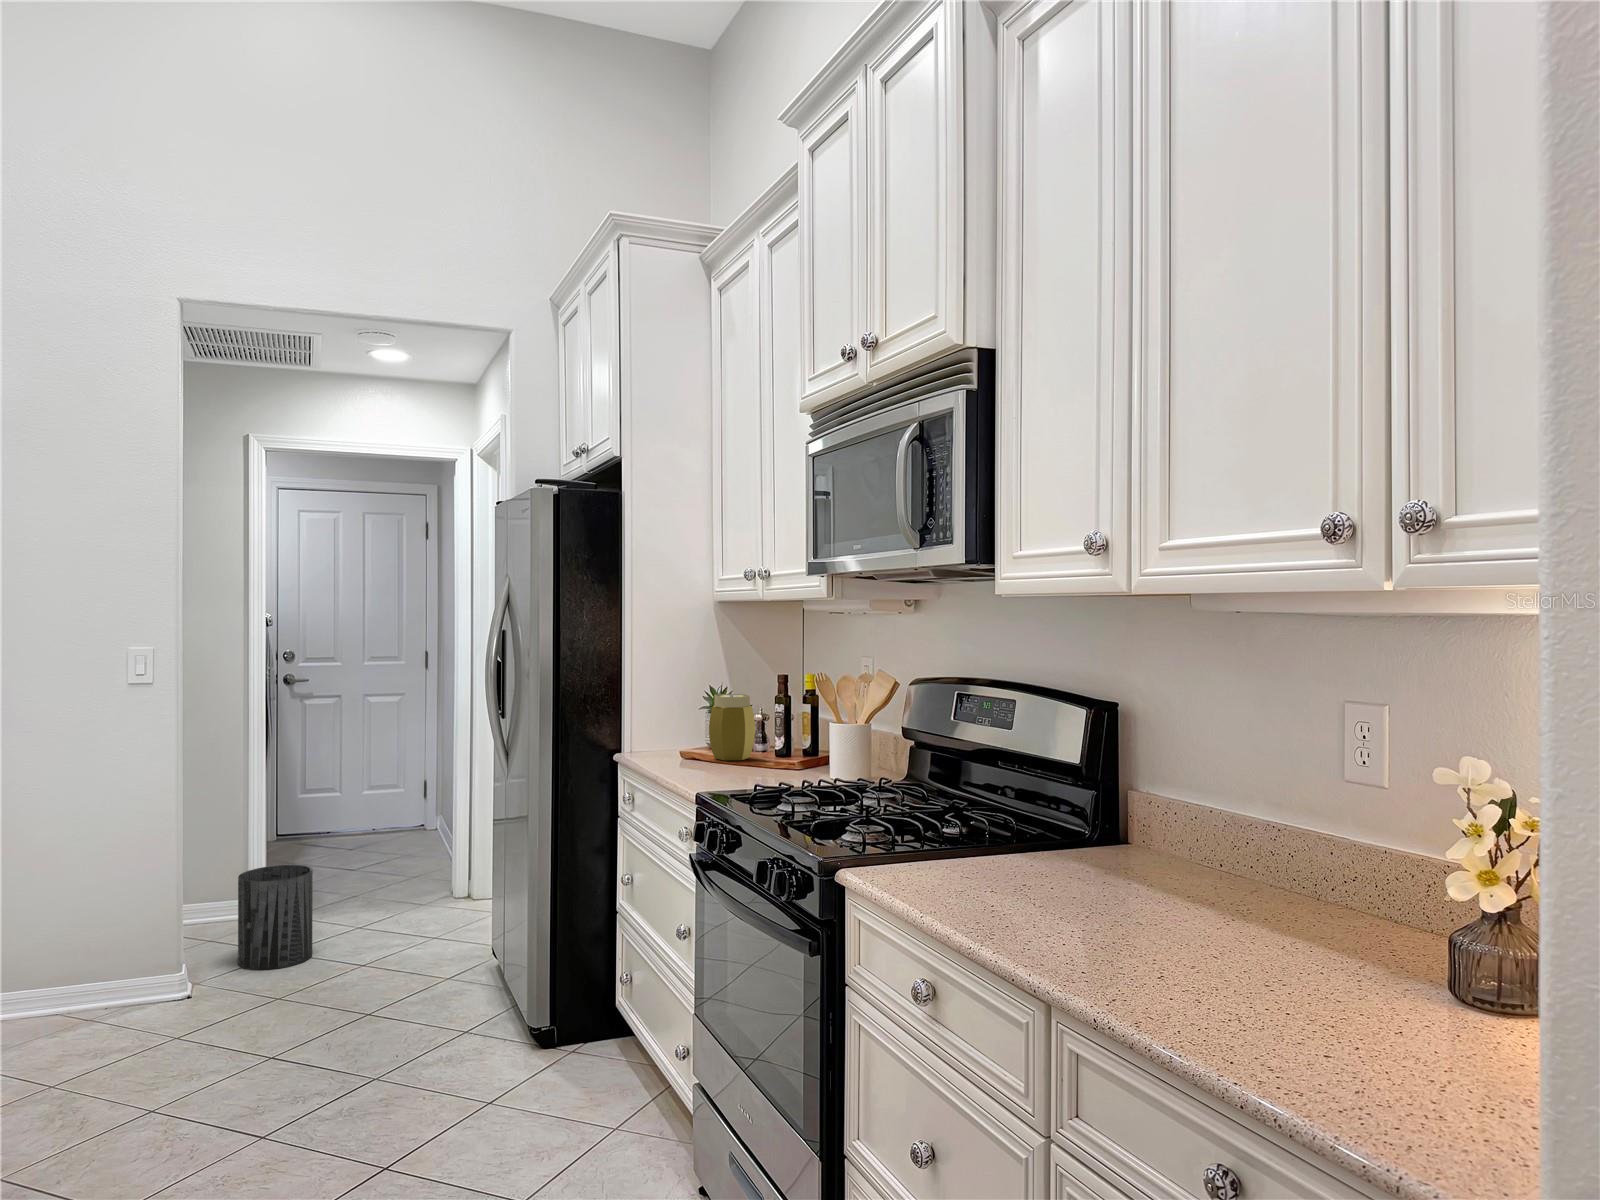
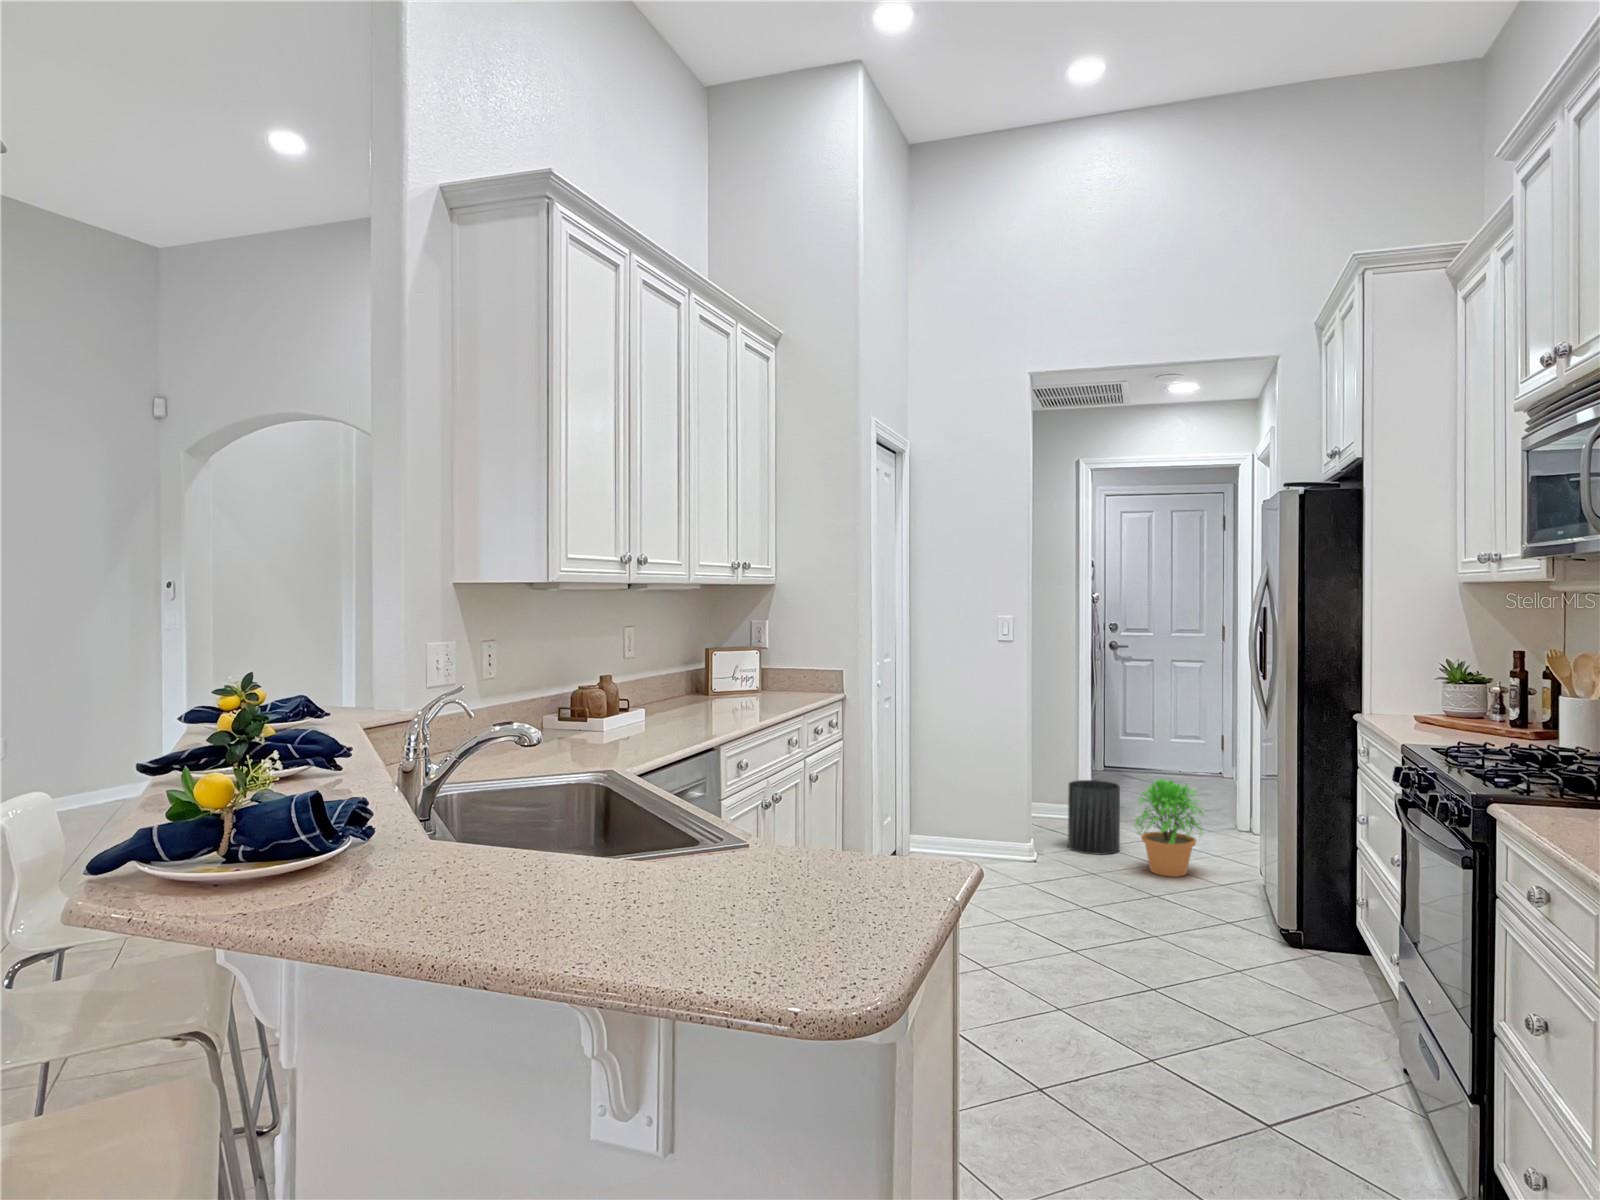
jar: present [709,694,755,760] -> none [1439,666,1488,725]
potted plant: none [331,852,434,981] -> present [1135,779,1205,877]

